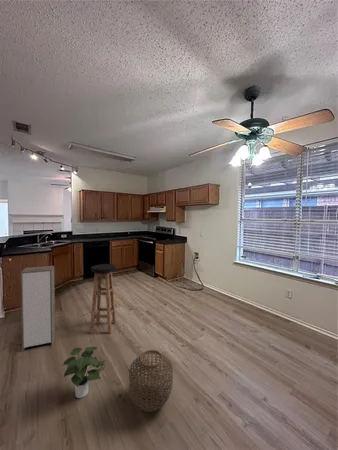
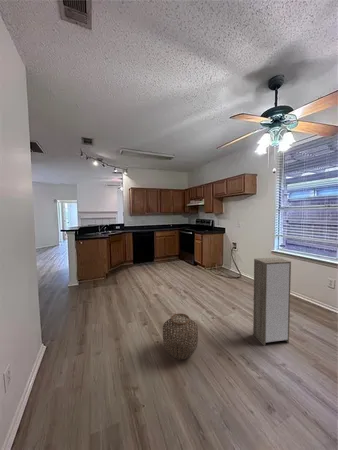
bar stool: present [90,264,116,334] -> none [137,248,158,305]
storage cabinet: present [21,266,55,351] -> present [253,257,291,346]
potted plant: present [63,347,105,398] -> none [115,307,146,343]

